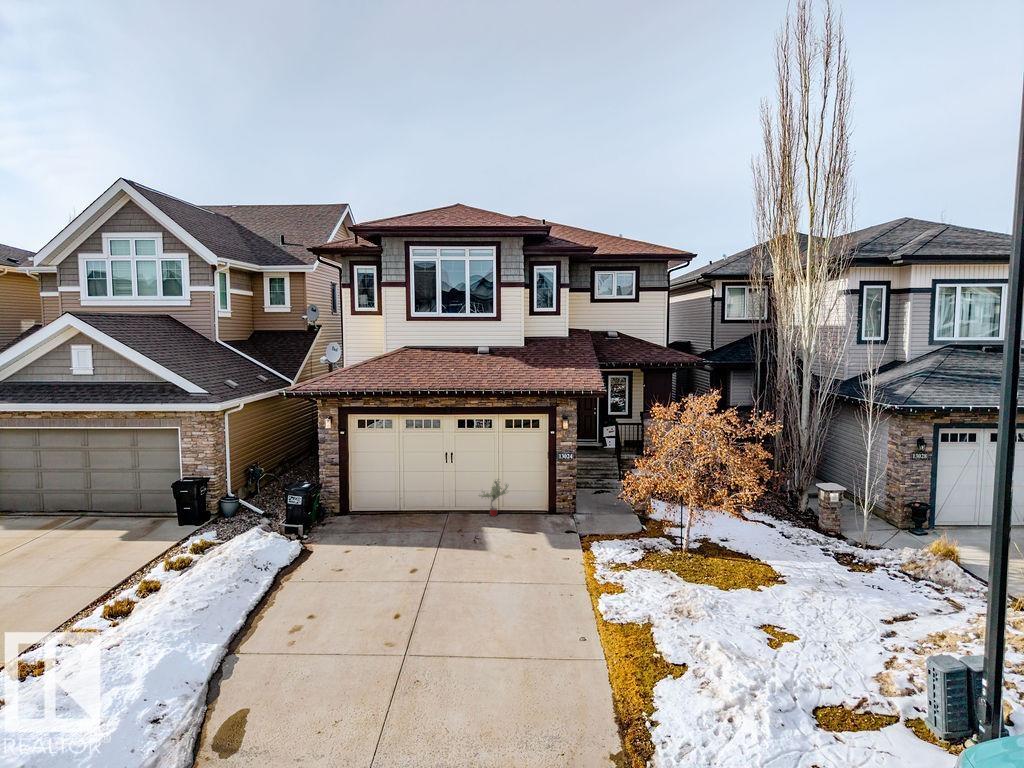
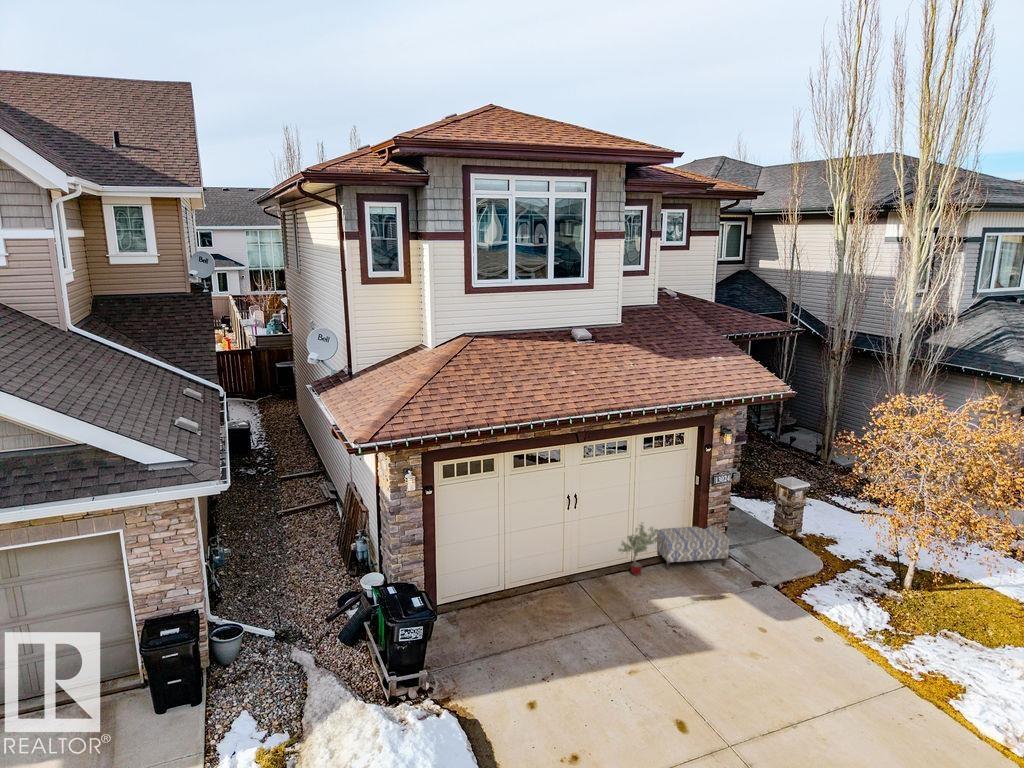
bench: none [516,490,566,521] -> present [657,525,730,570]

